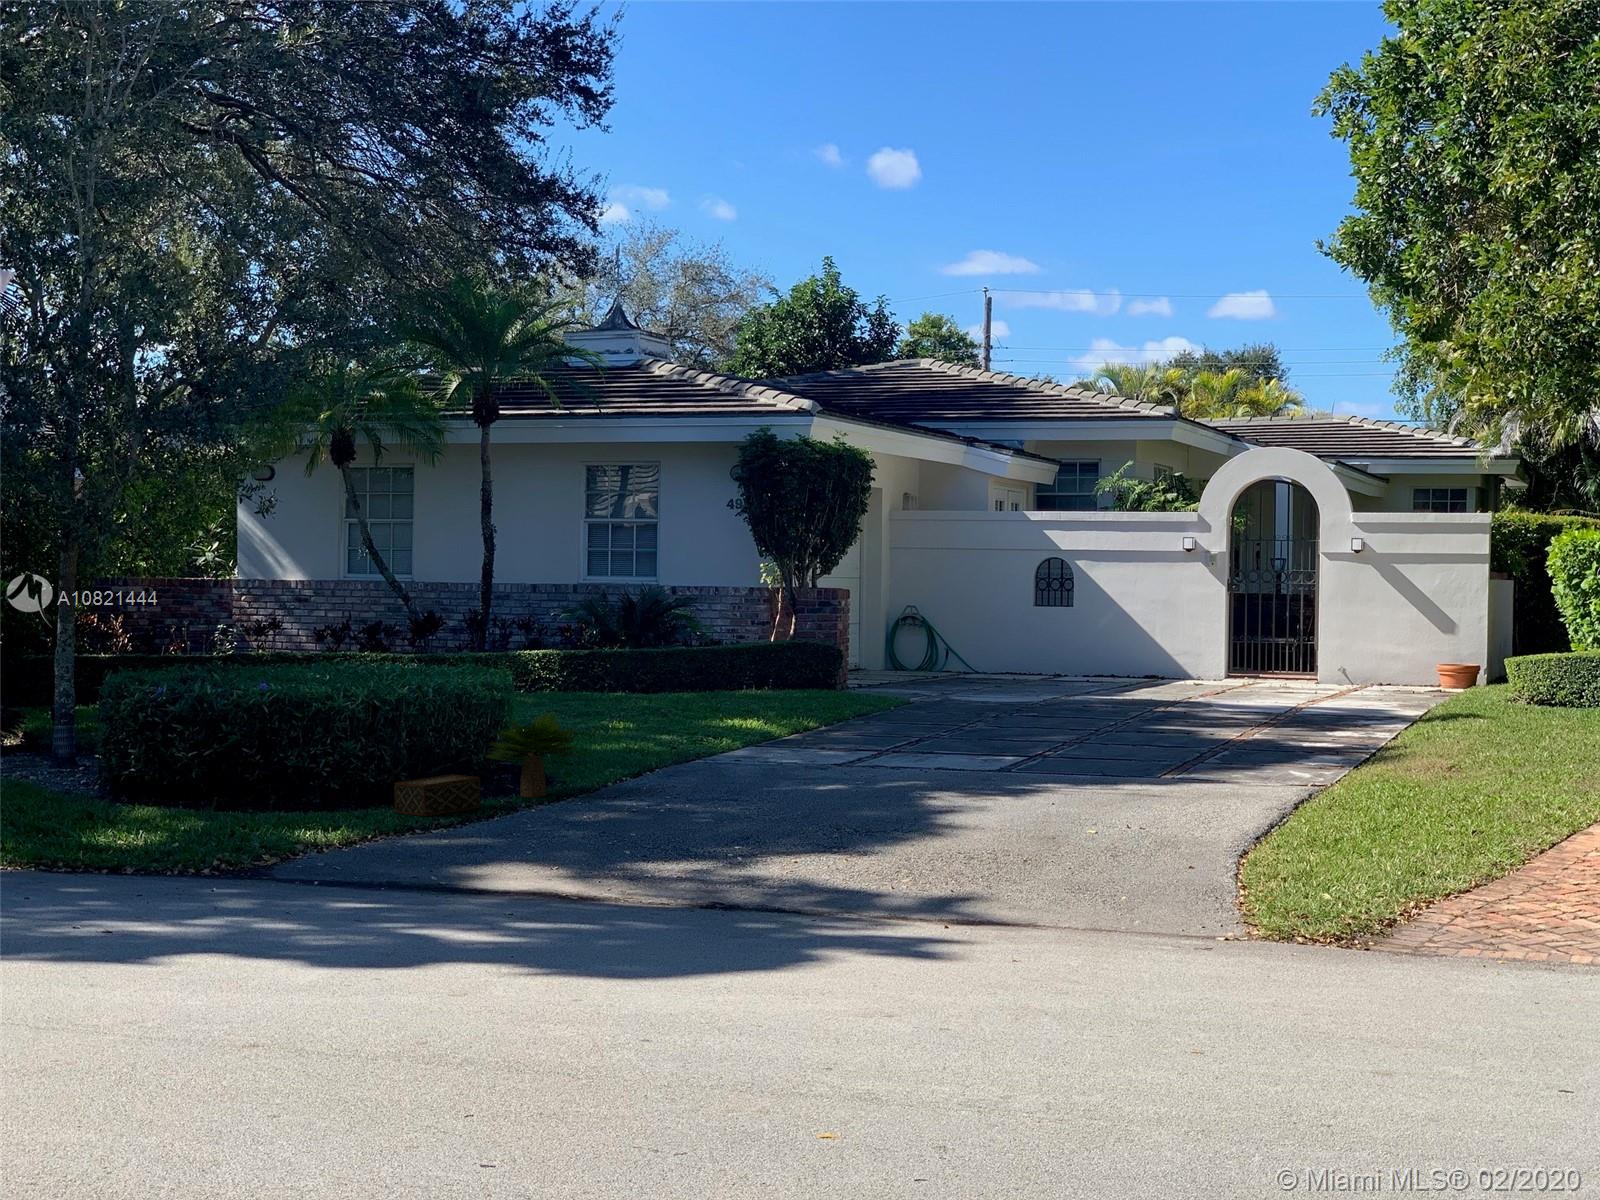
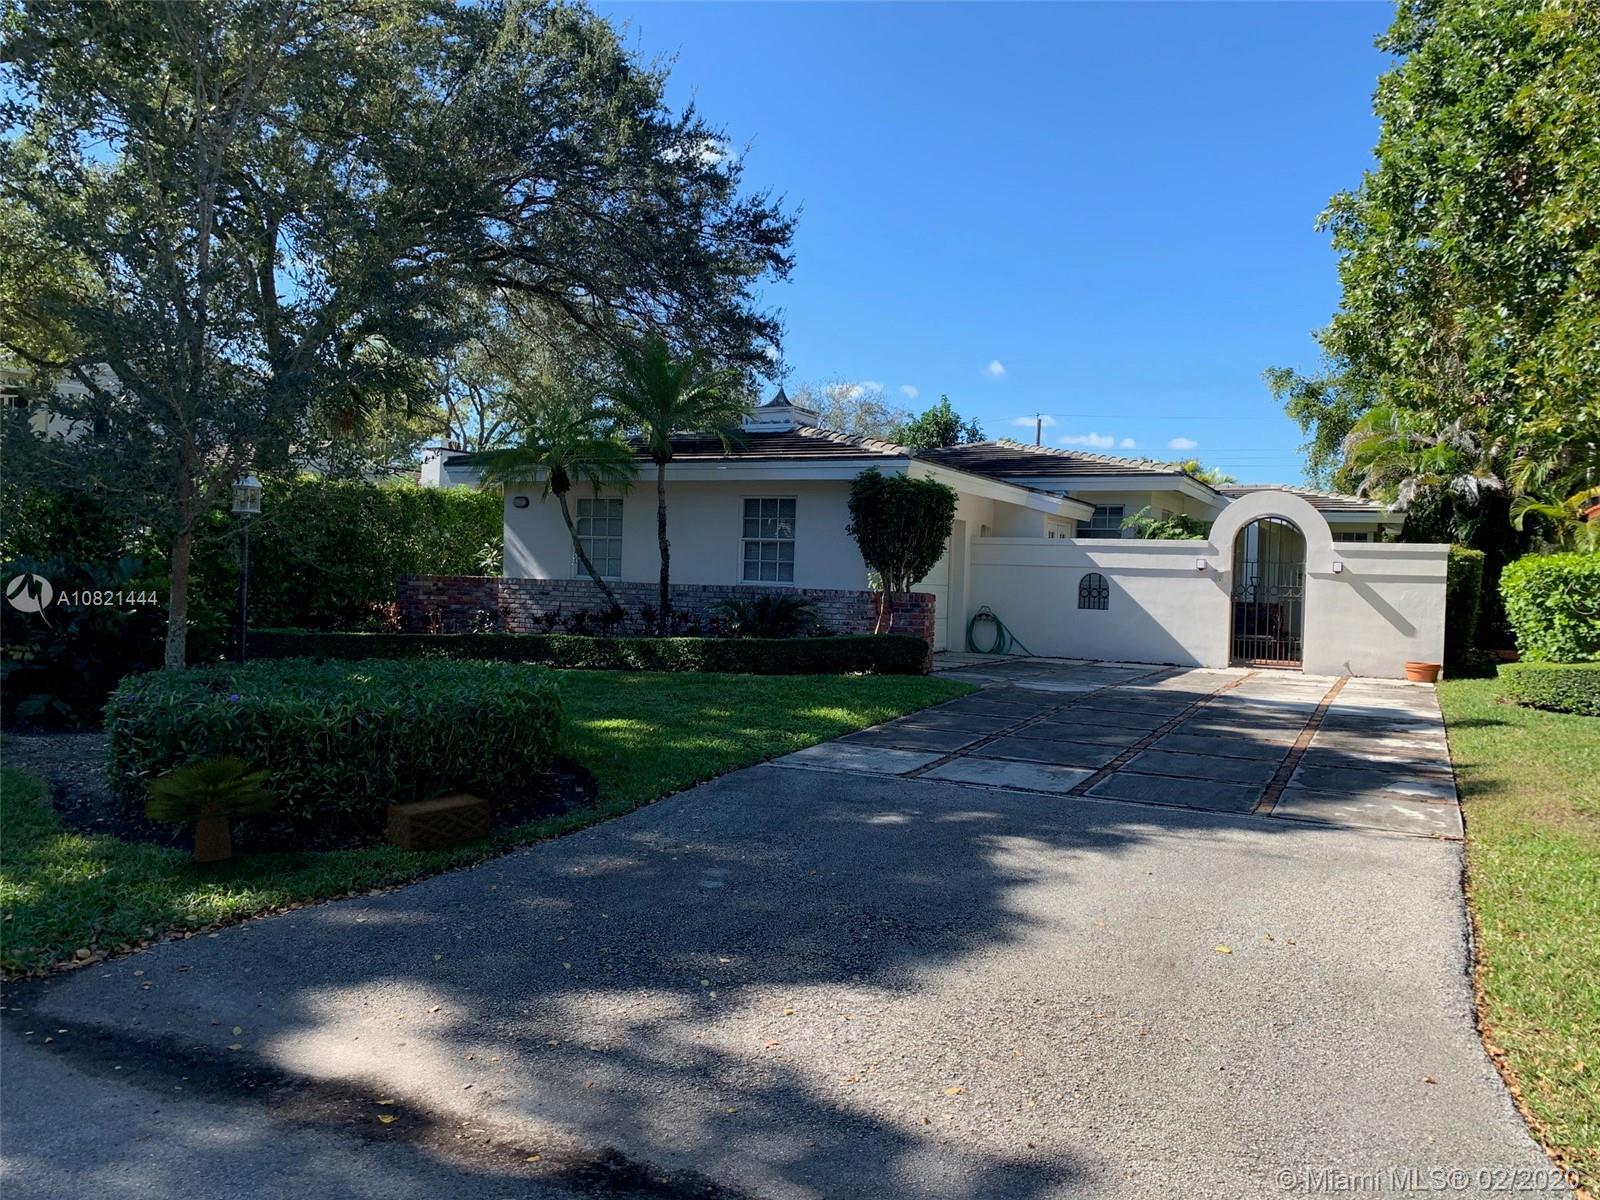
potted plant: present [488,713,576,797] -> present [147,756,274,862]

